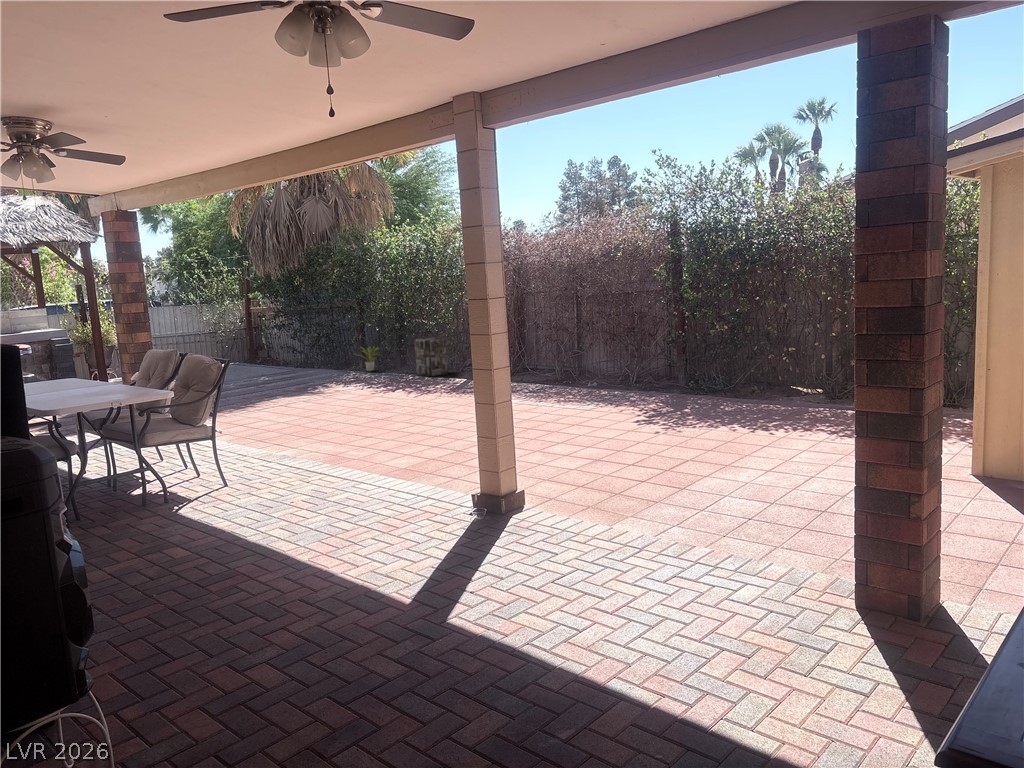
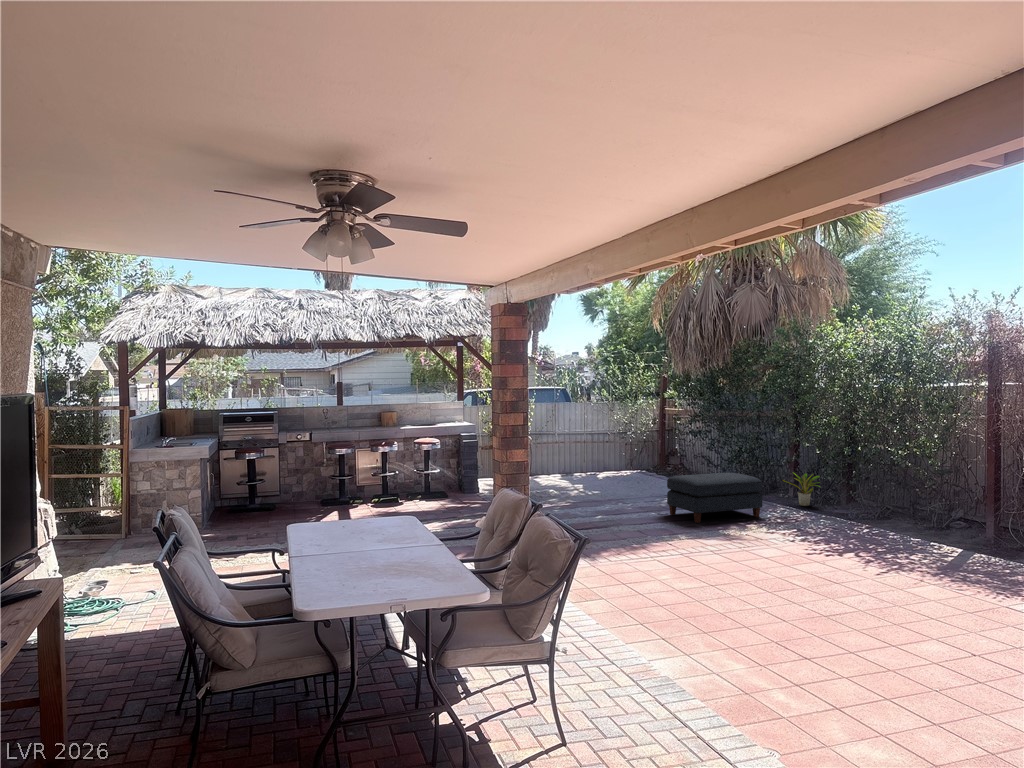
side table: present [415,338,448,376] -> none [875,474,926,531]
ottoman: none [263,350,339,389] -> present [667,473,762,523]

